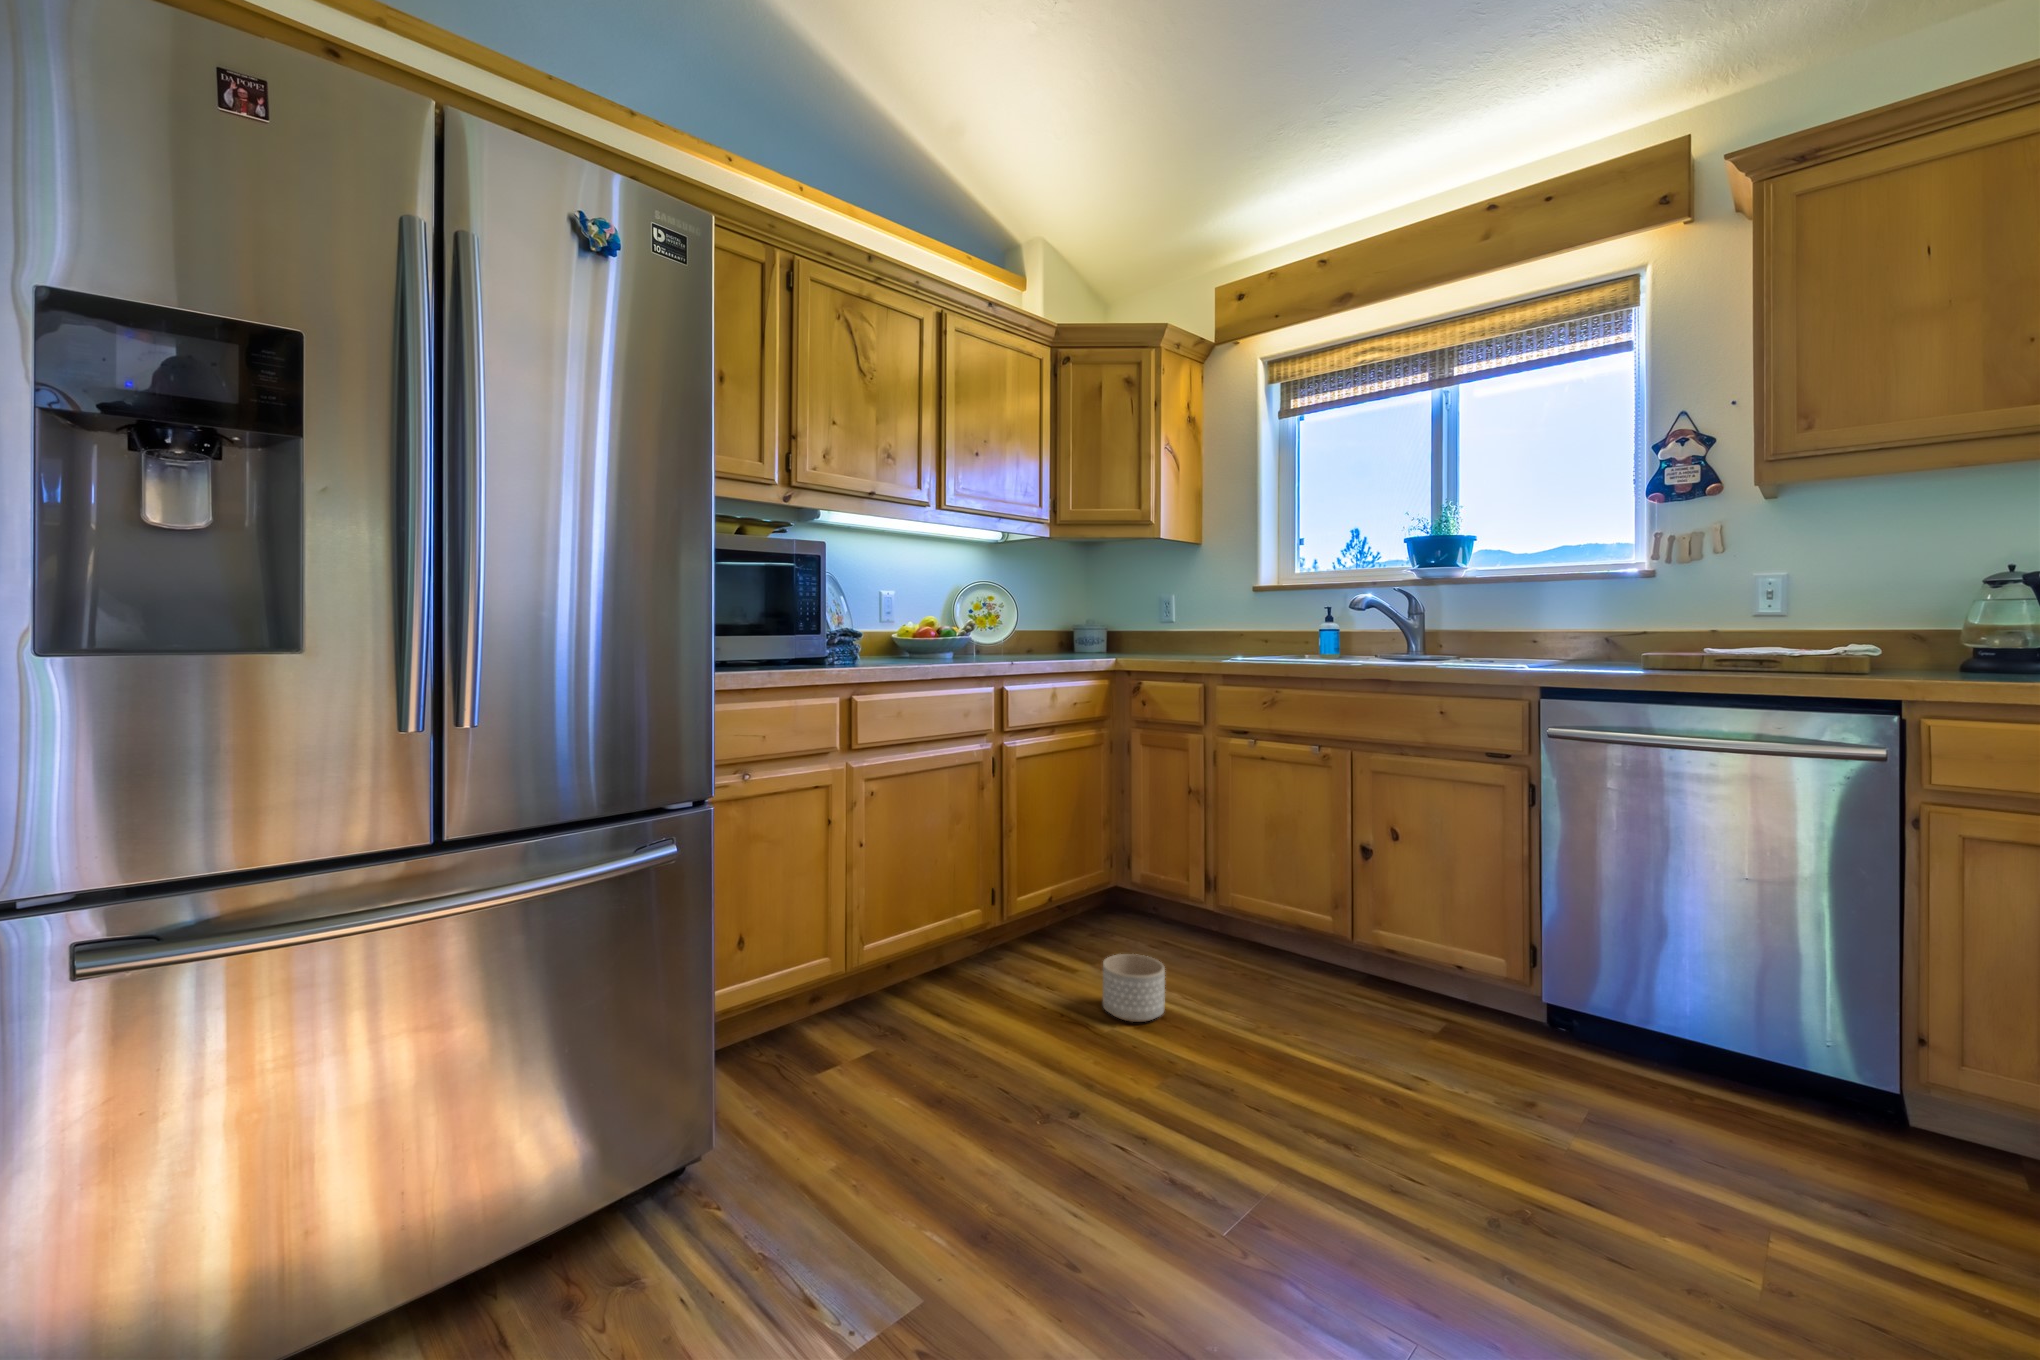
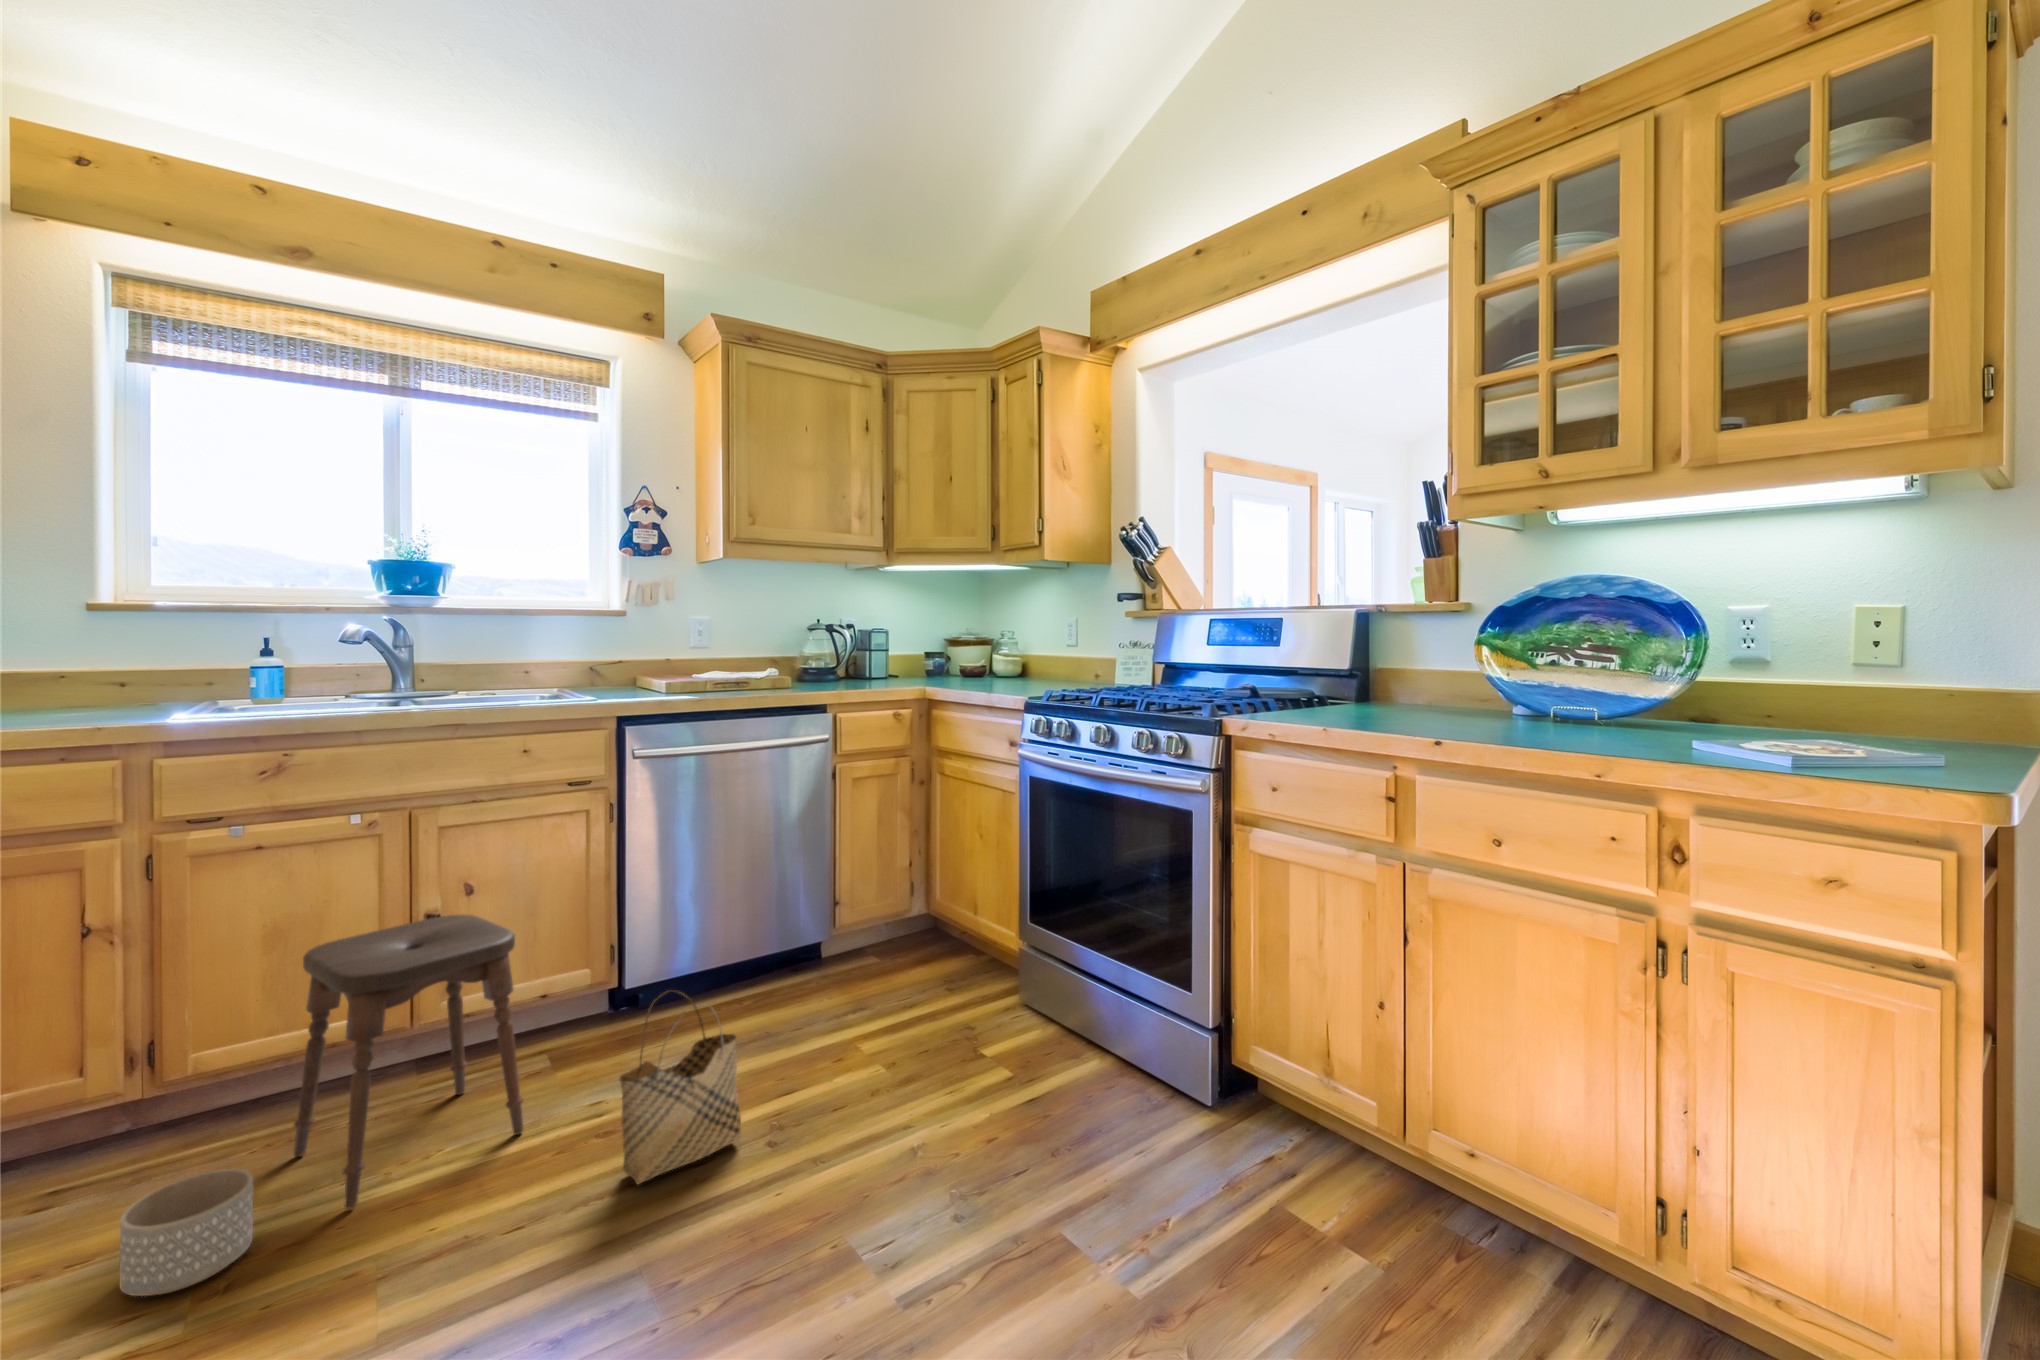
stool: none [1207,836,1353,1062] -> present [294,915,523,1209]
woven basket: none [1337,974,1489,1192] -> present [619,990,741,1184]

